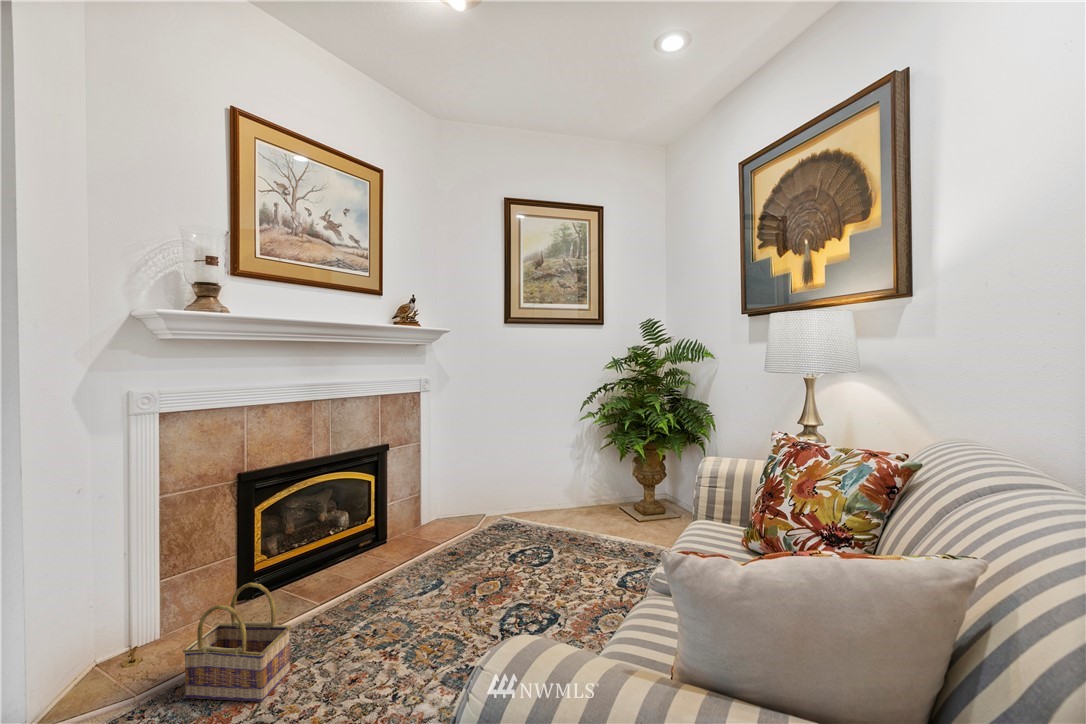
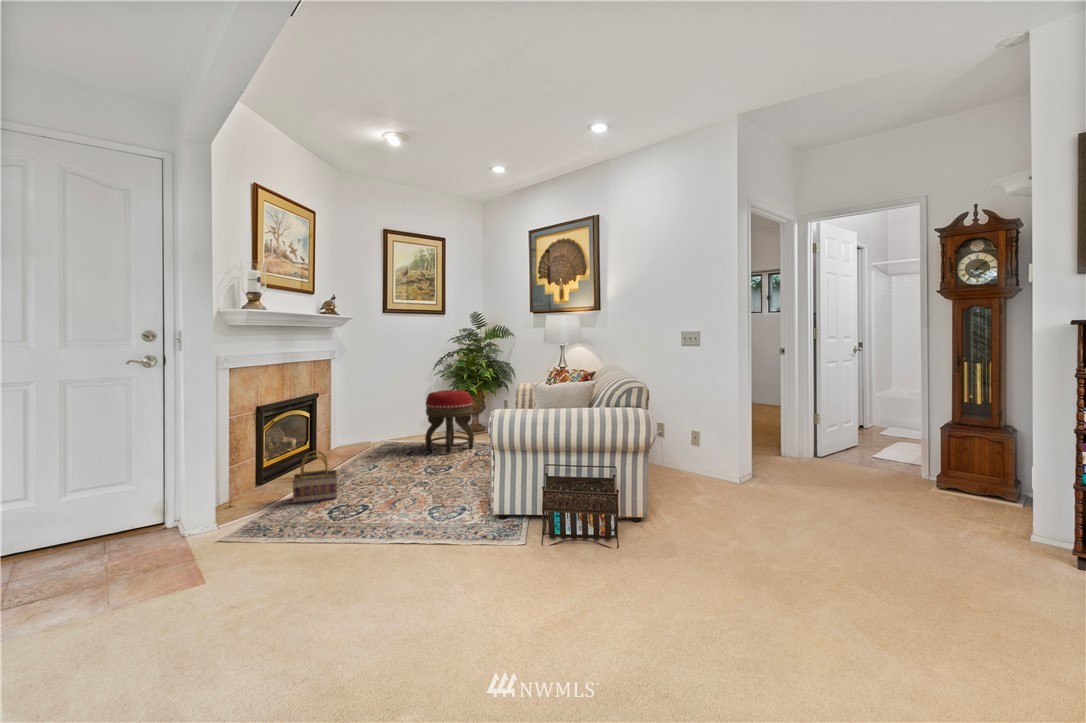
footstool: none [539,449,623,574] -> present [425,390,474,454]

